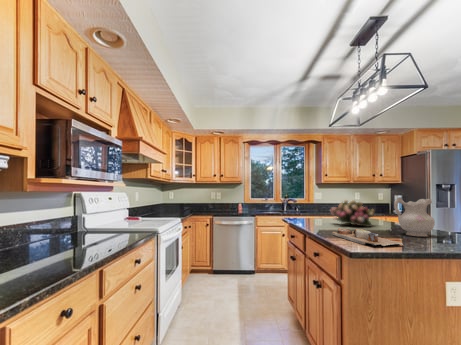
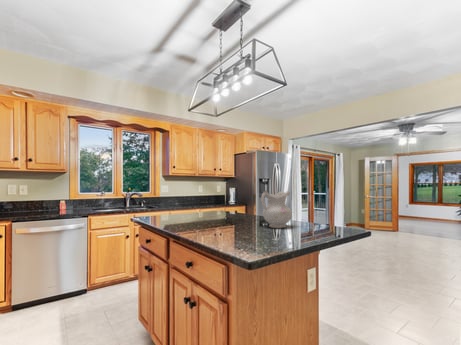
flower arrangement: present [330,200,374,227] -> none [192,193,235,221]
cutting board: present [332,228,404,246] -> none [207,227,286,248]

